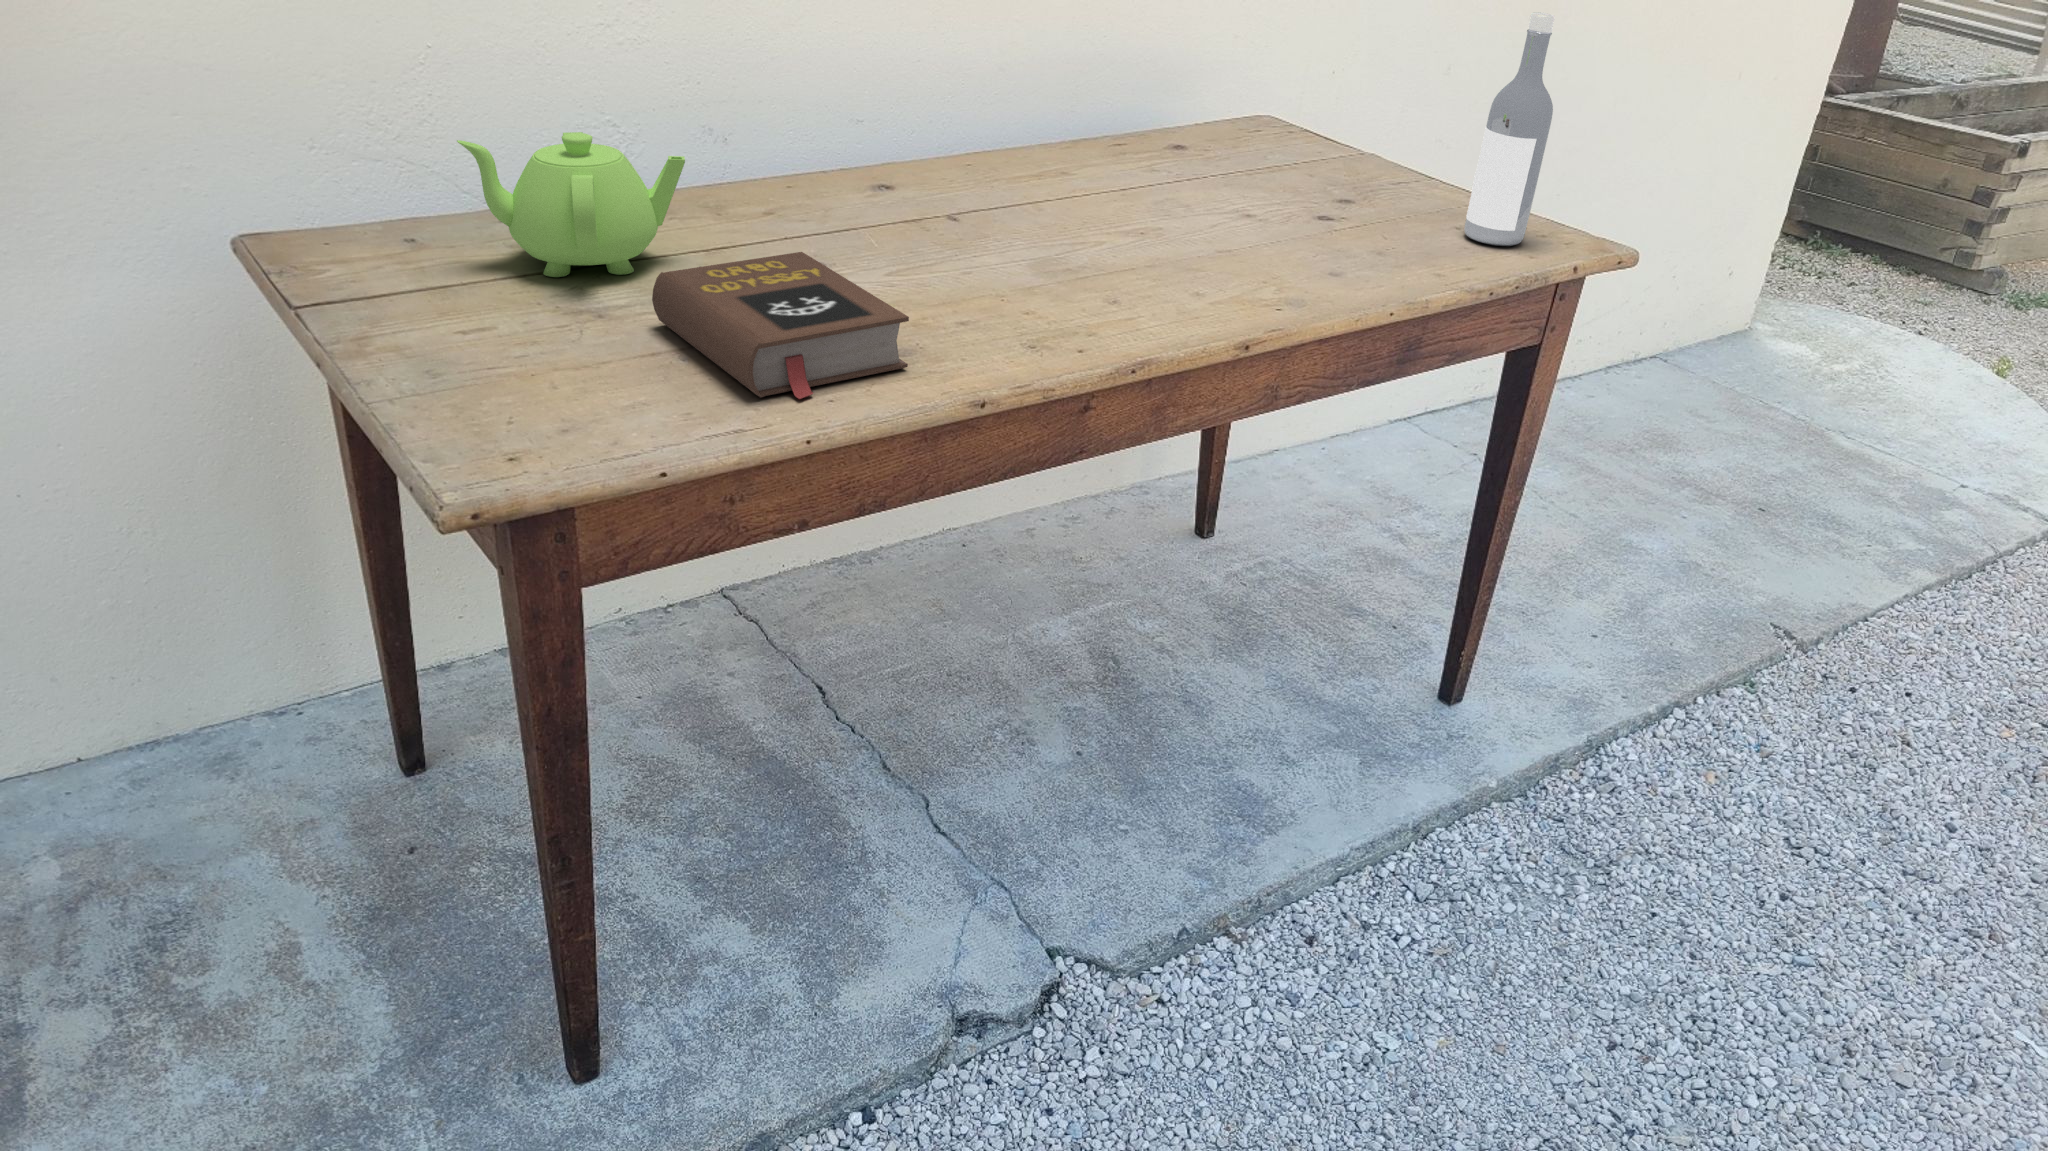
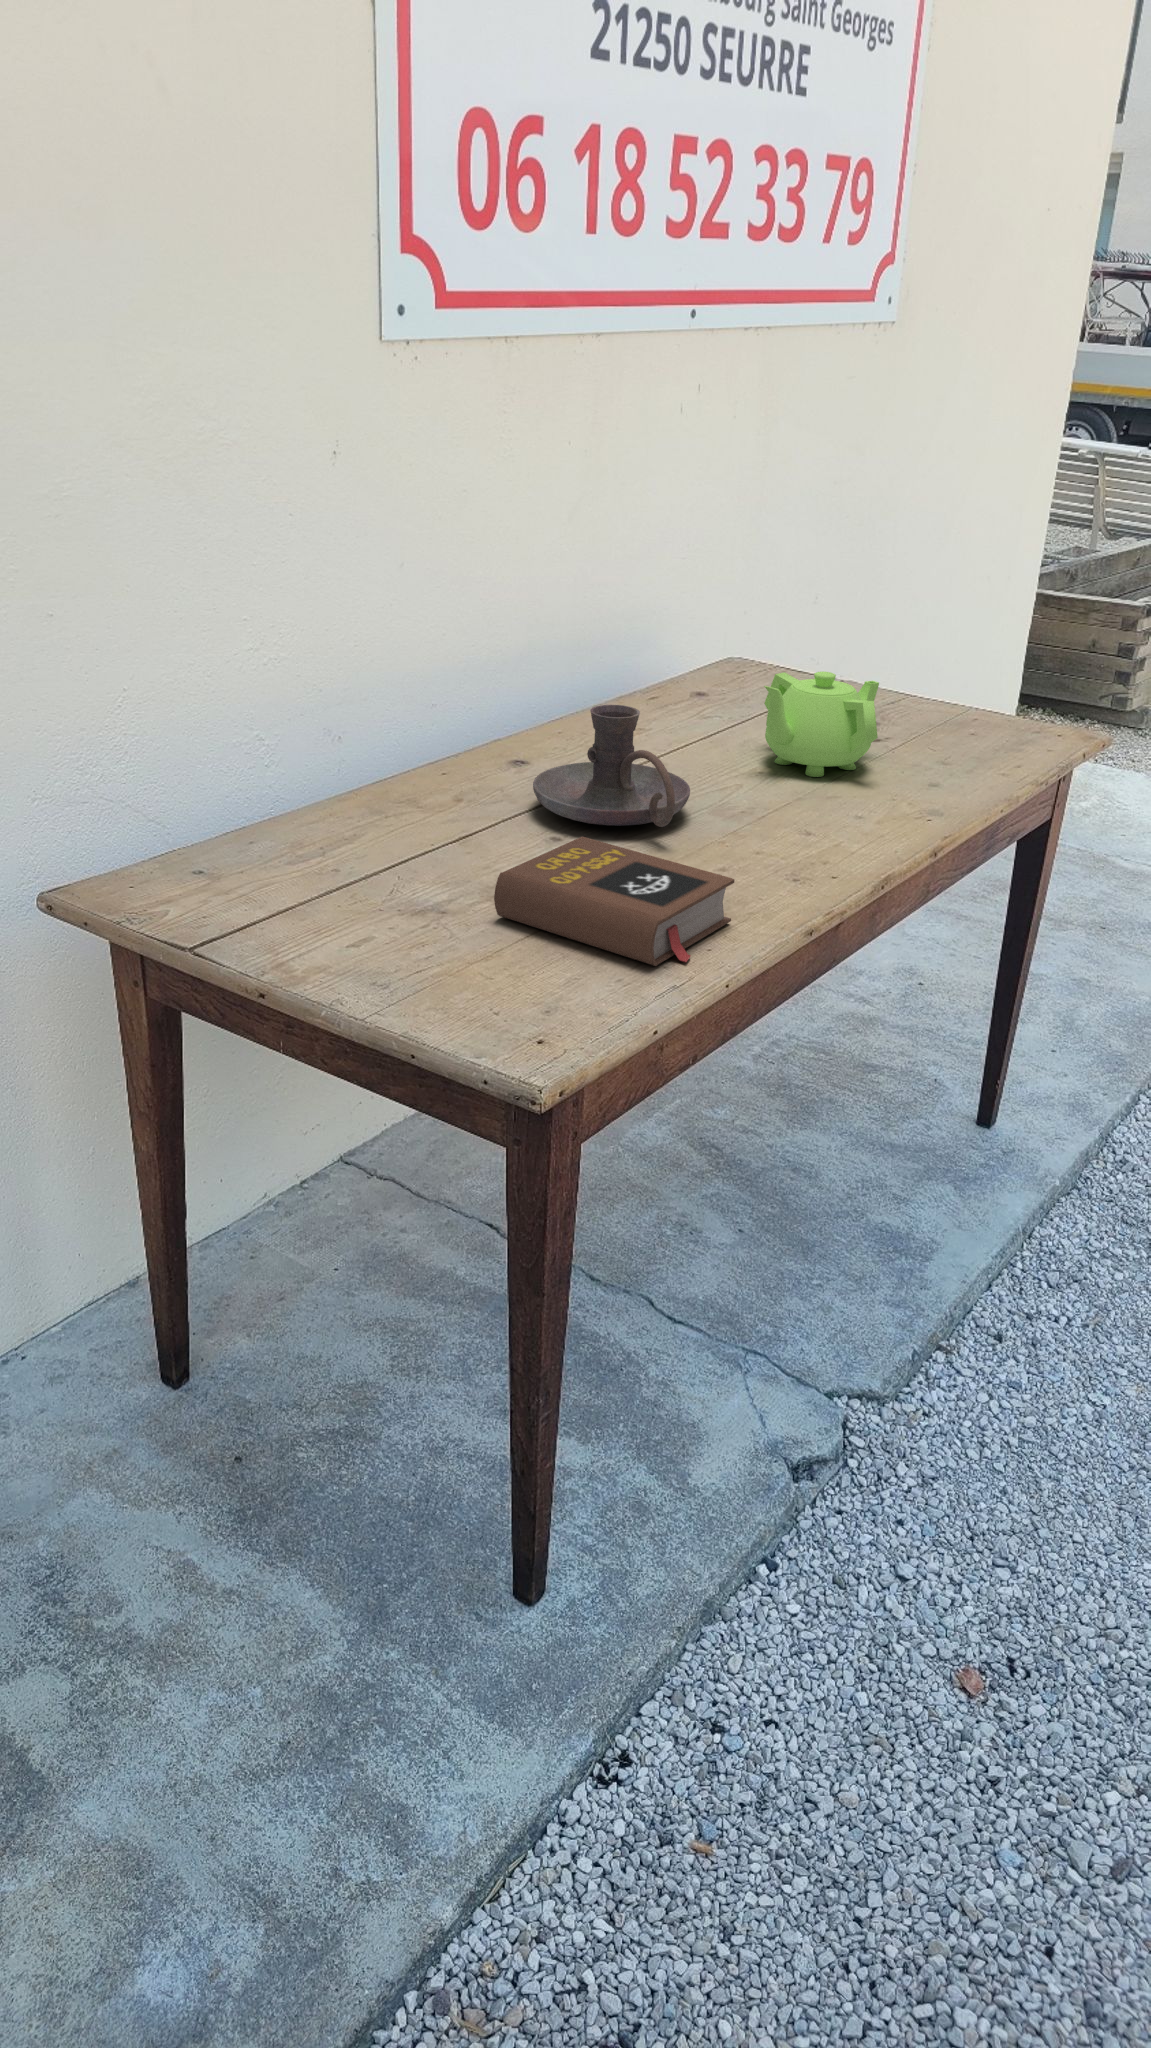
wine bottle: present [1464,12,1555,246] -> none [981,563,1047,750]
candle holder: none [835,118,1015,261] -> present [533,705,690,827]
teapot: present [457,132,685,277] -> present [764,672,879,777]

